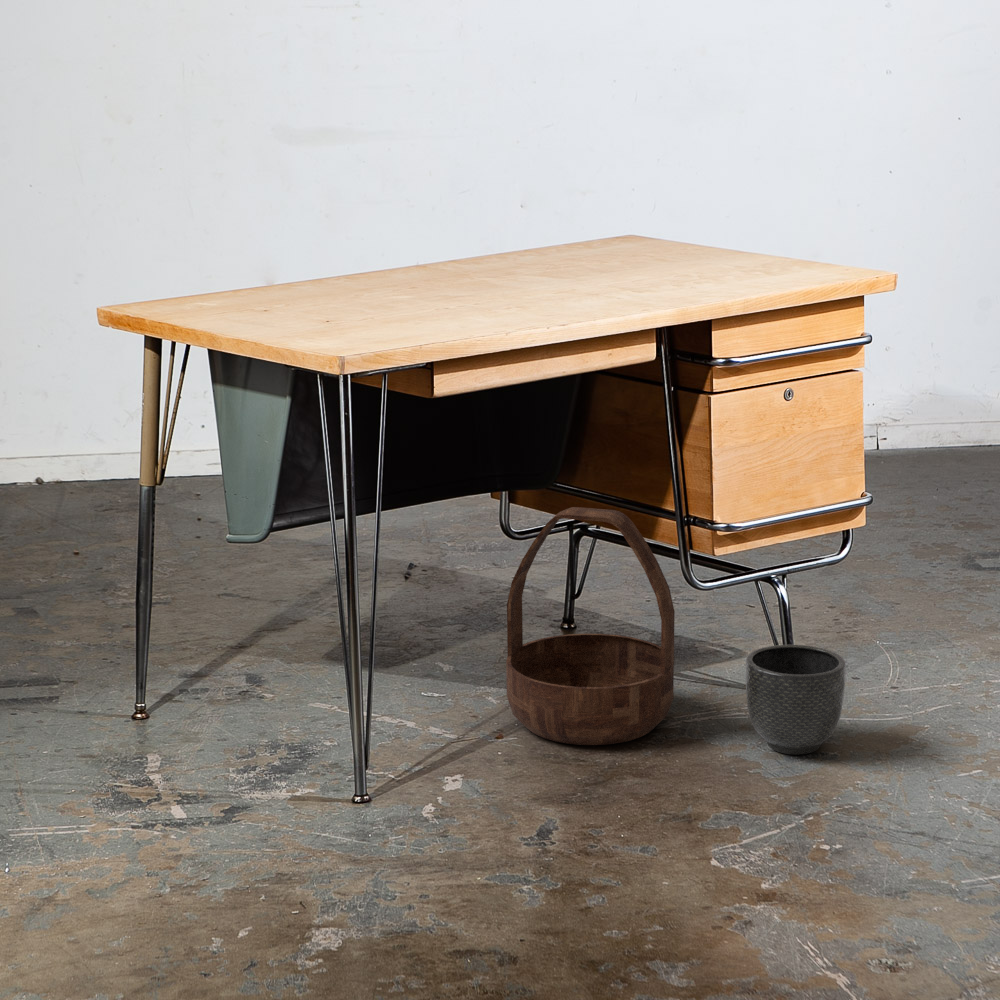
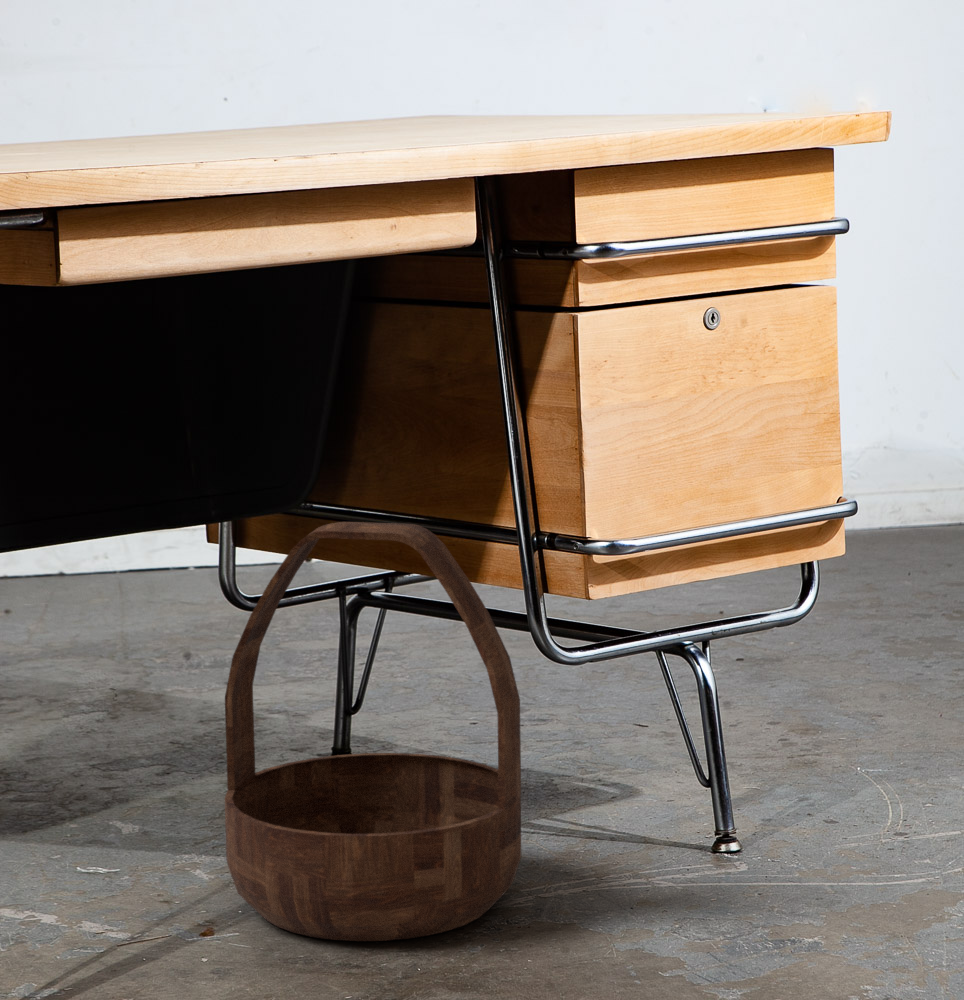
planter: present [746,645,846,755] -> none [648,753,822,944]

